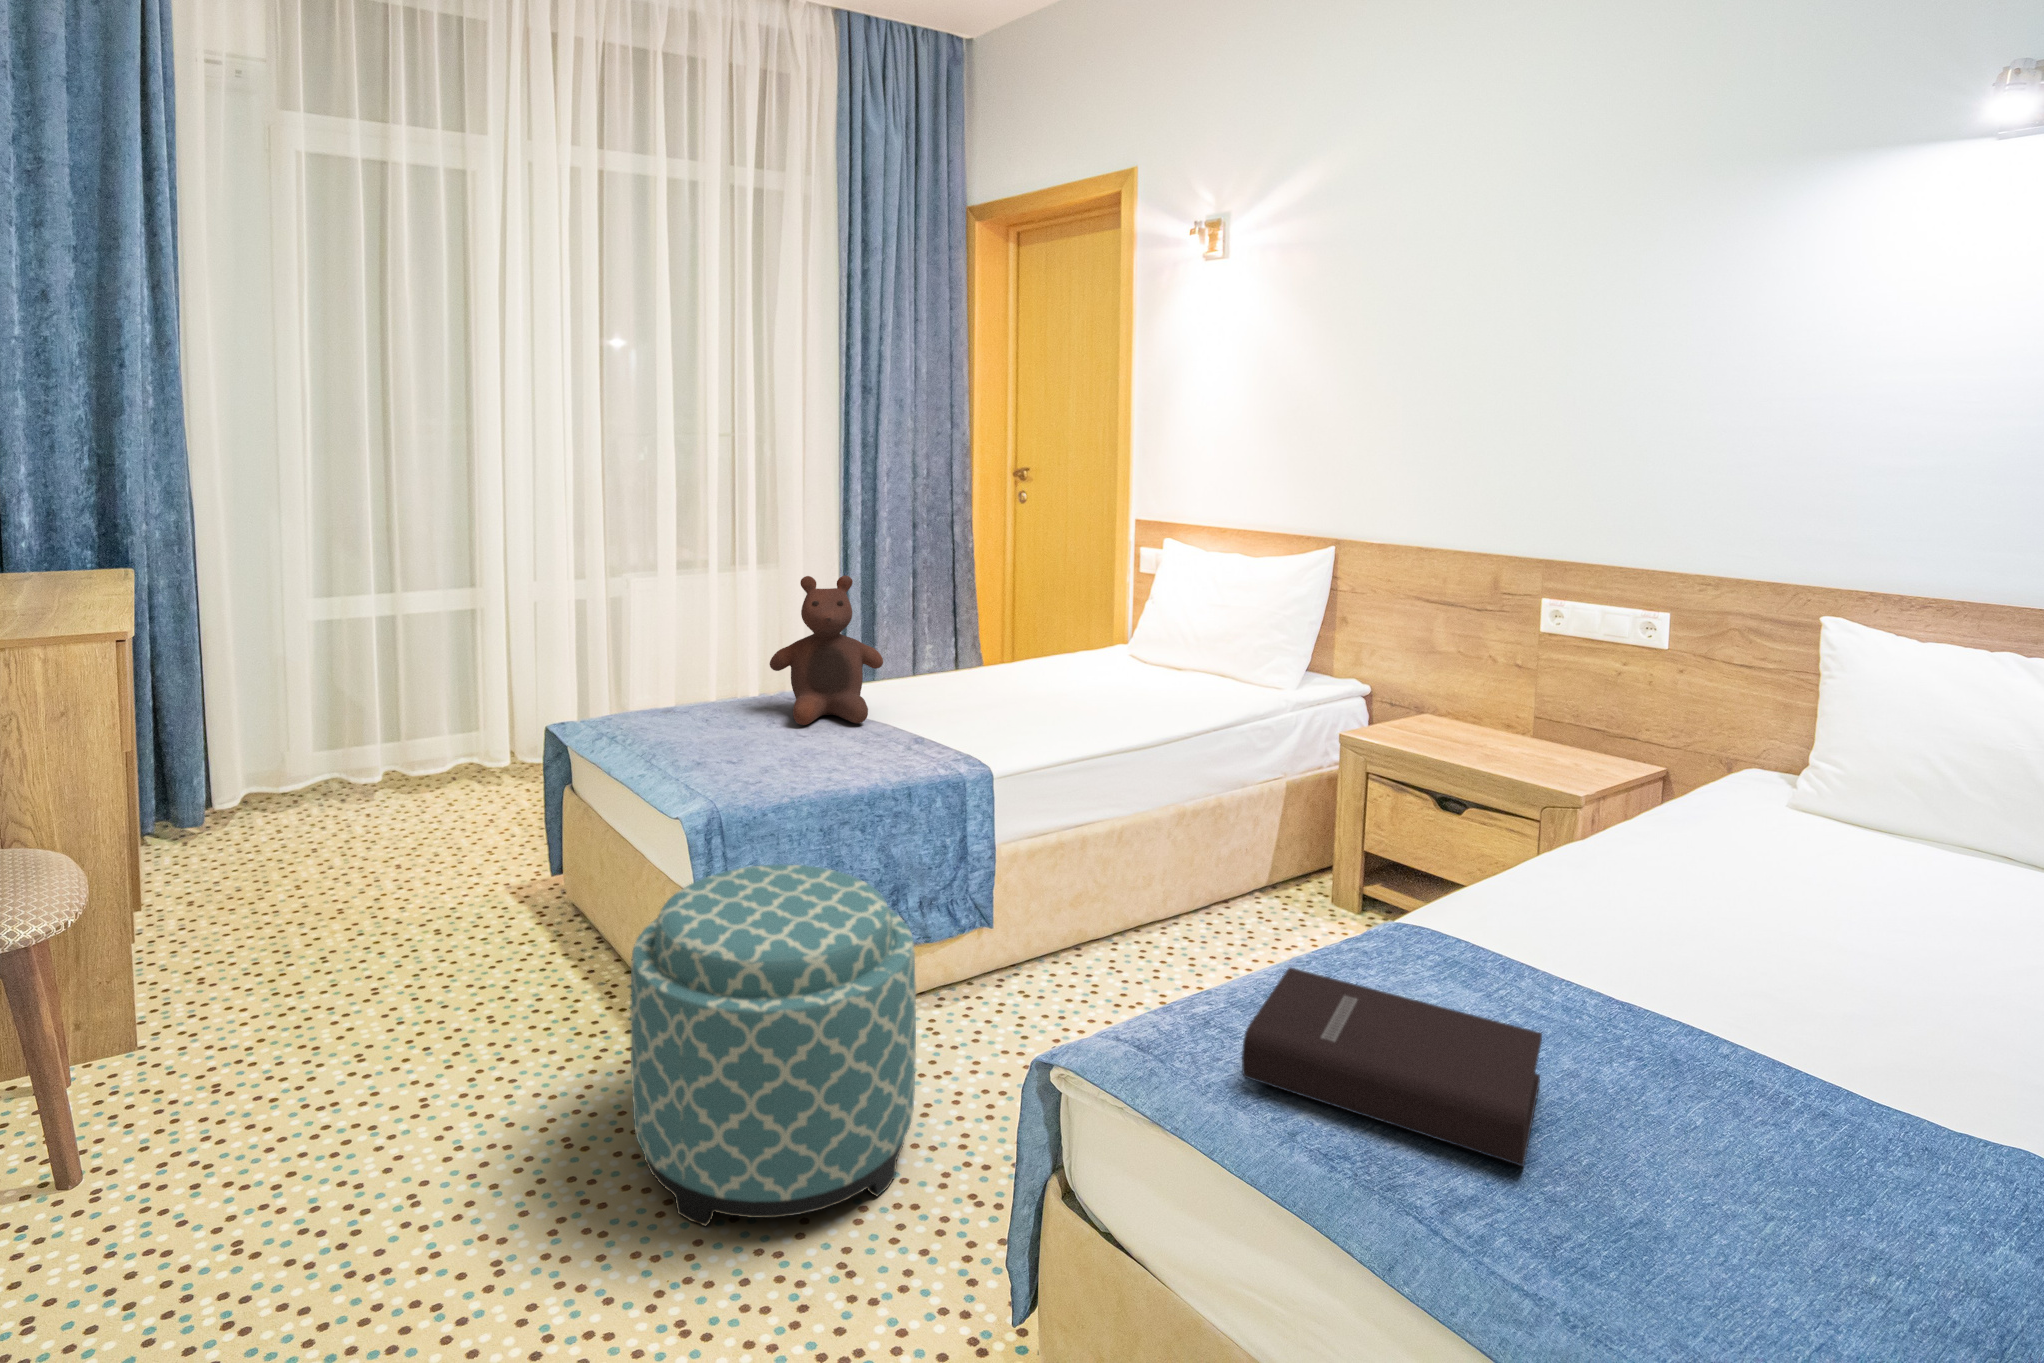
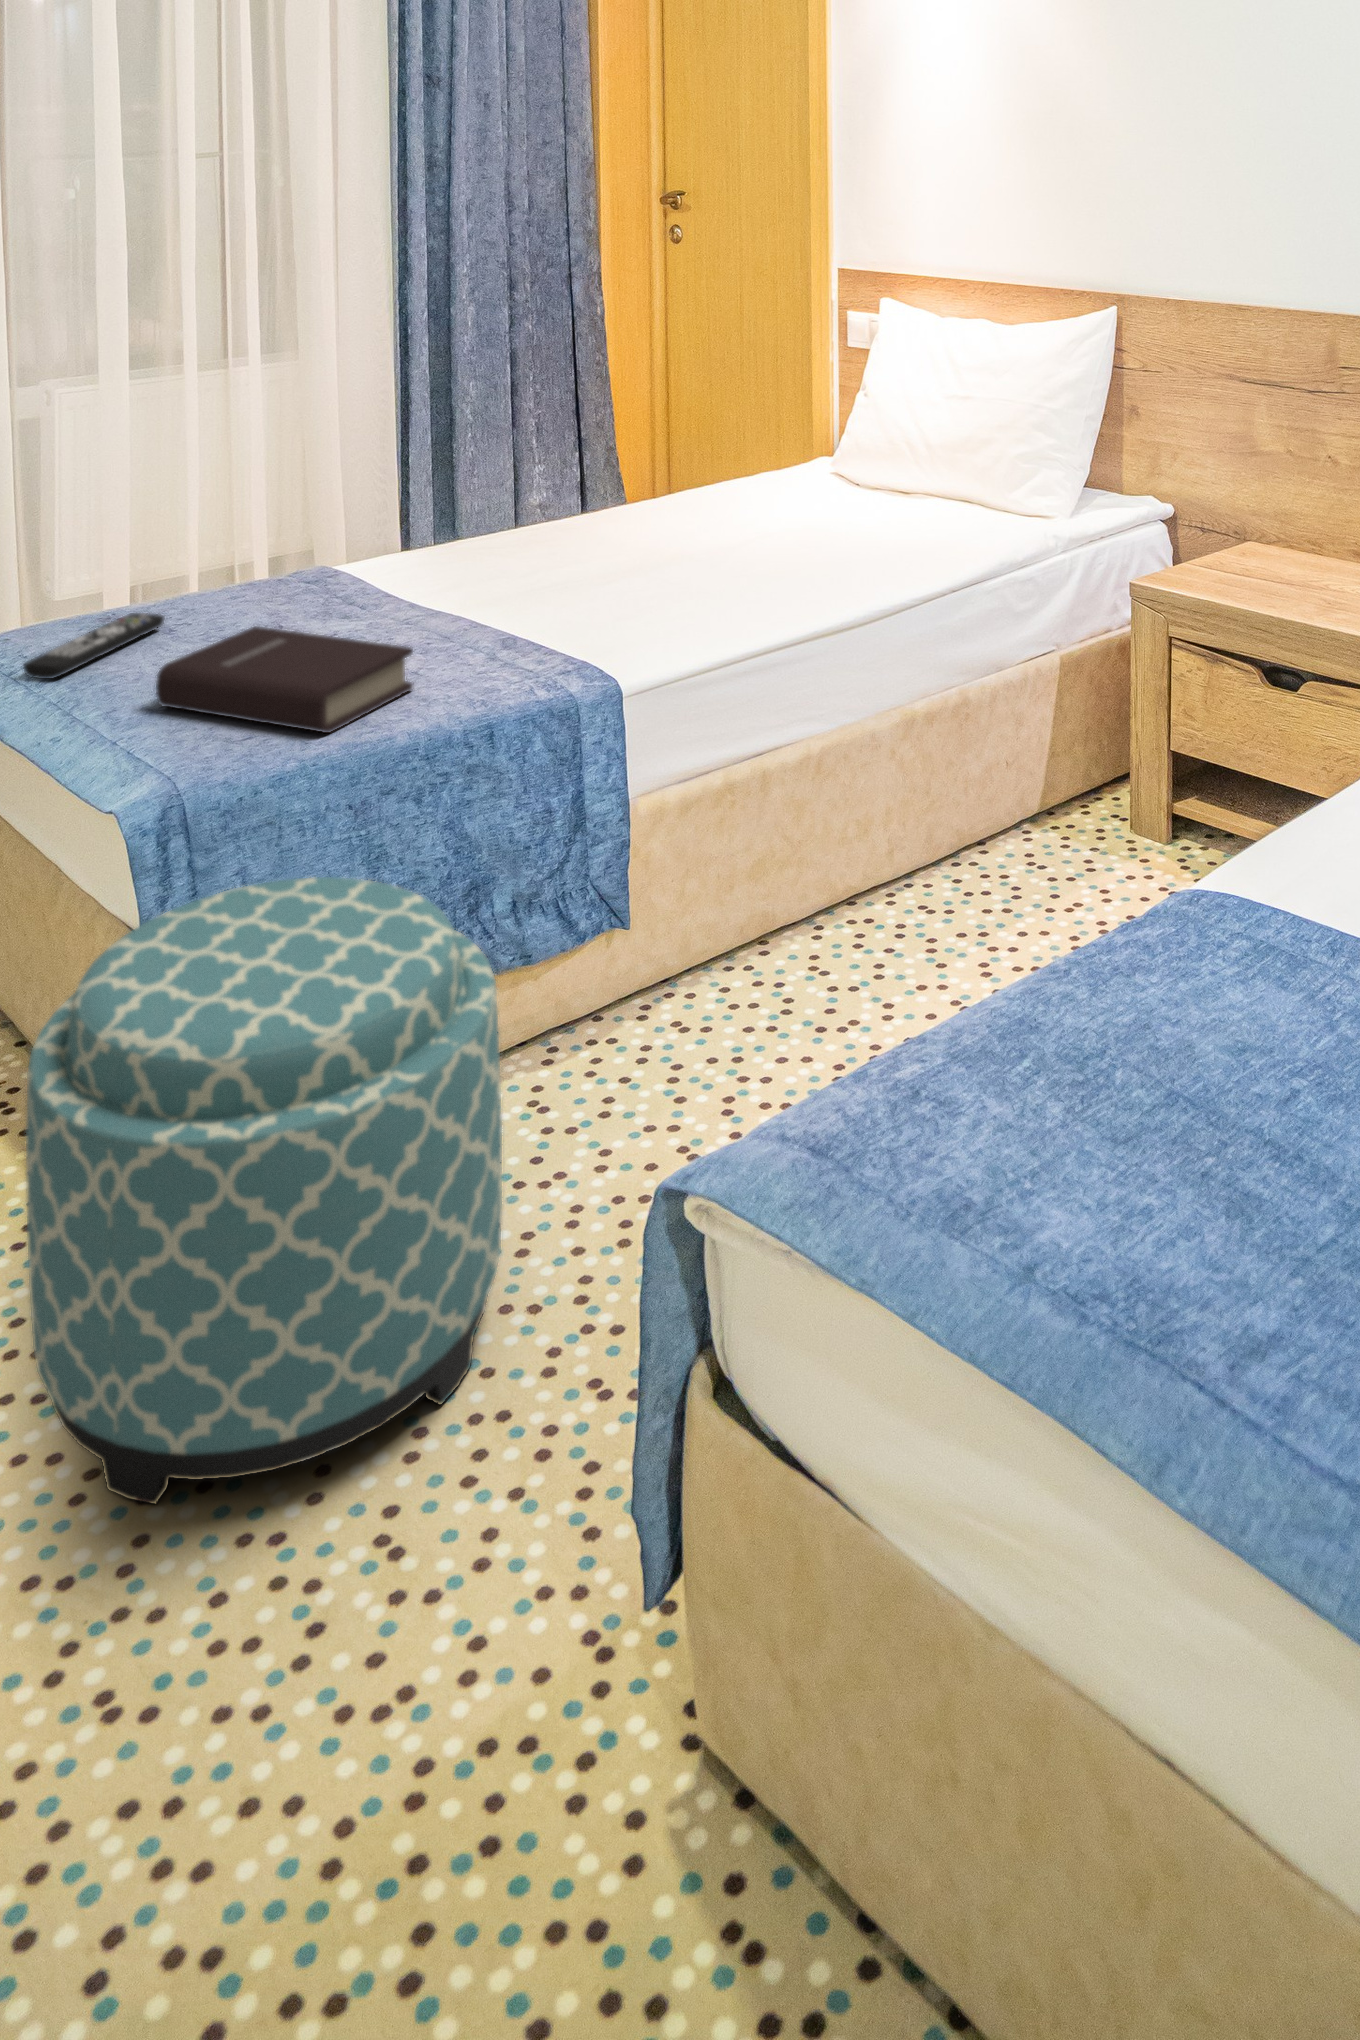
stuffed bear: present [770,576,883,725] -> none [277,390,461,633]
remote control: none [621,705,703,739] -> present [23,613,164,679]
book: present [1242,968,1542,1166] -> present [156,626,413,733]

